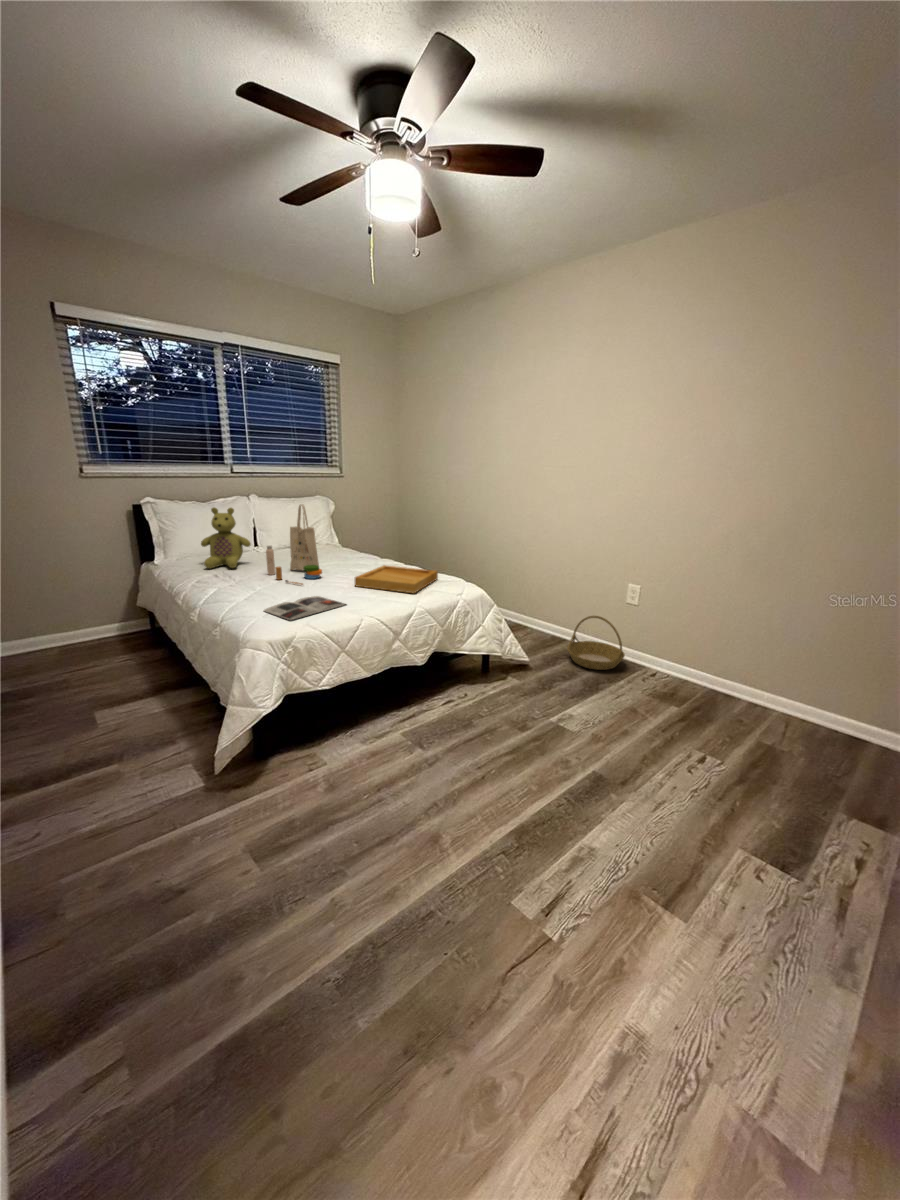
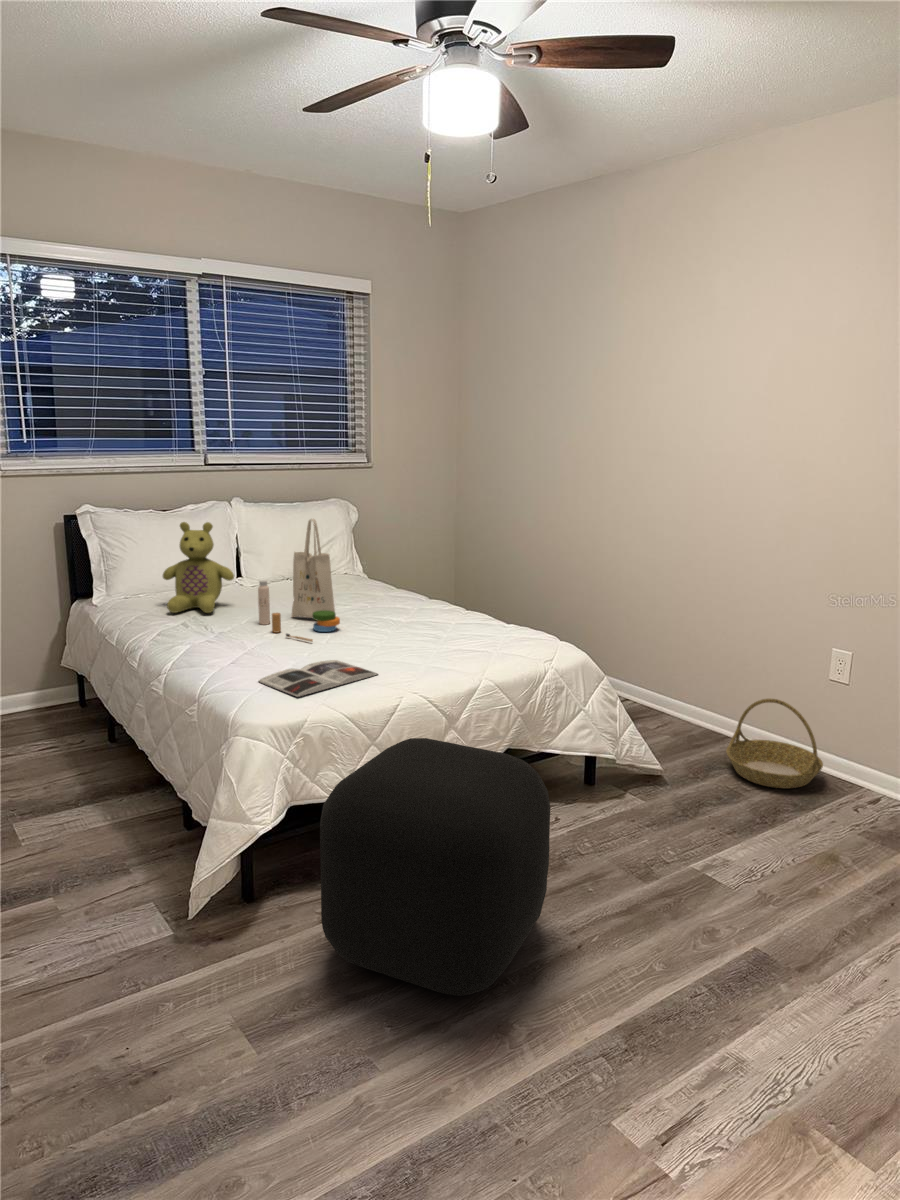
tray: present [355,565,438,593] -> none [389,612,517,658]
ottoman: none [305,645,464,819] -> present [320,738,551,996]

